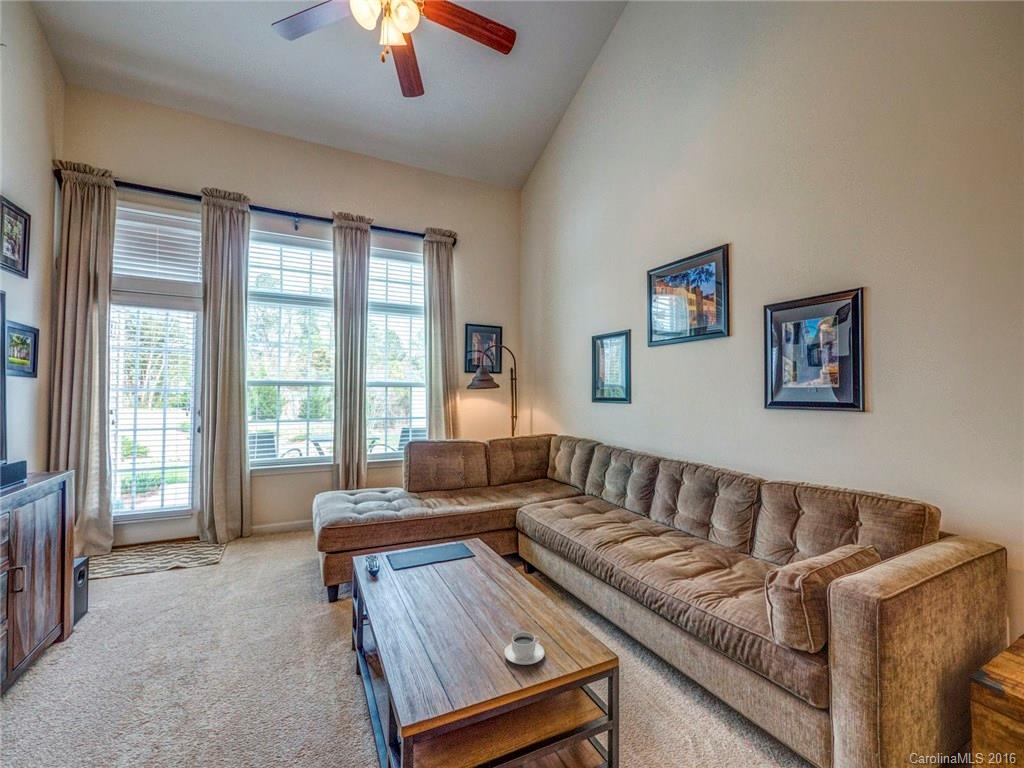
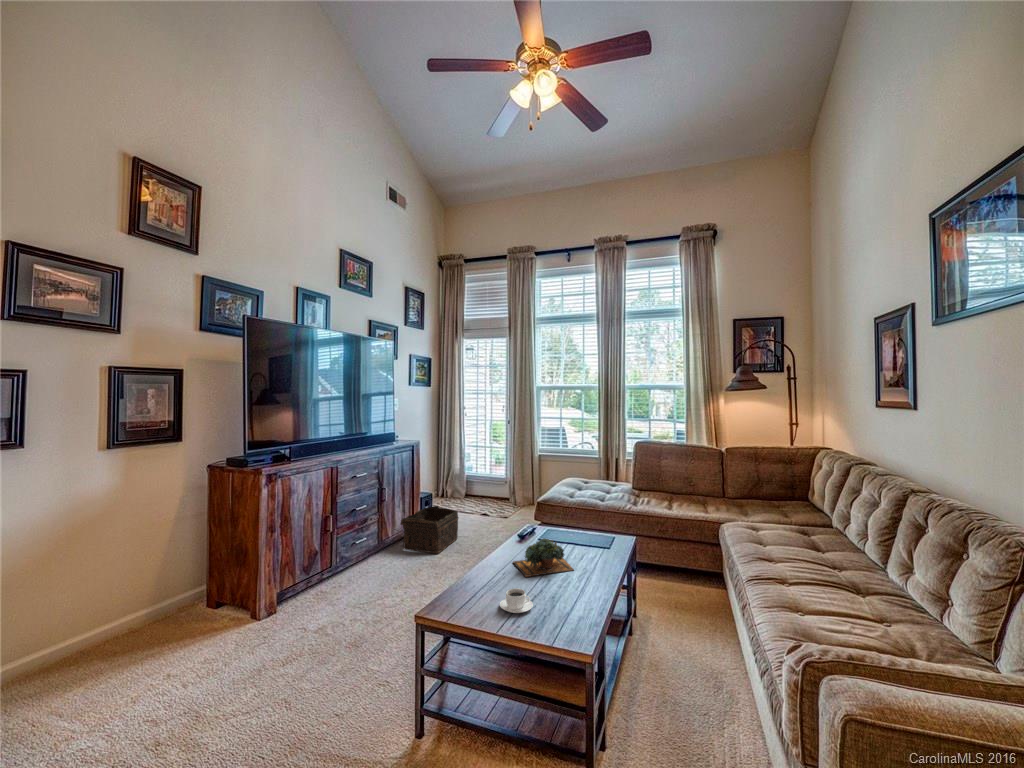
succulent plant: none [432,565,503,619] -> present [513,538,574,577]
basket: none [39,575,173,675] -> present [401,506,458,553]

